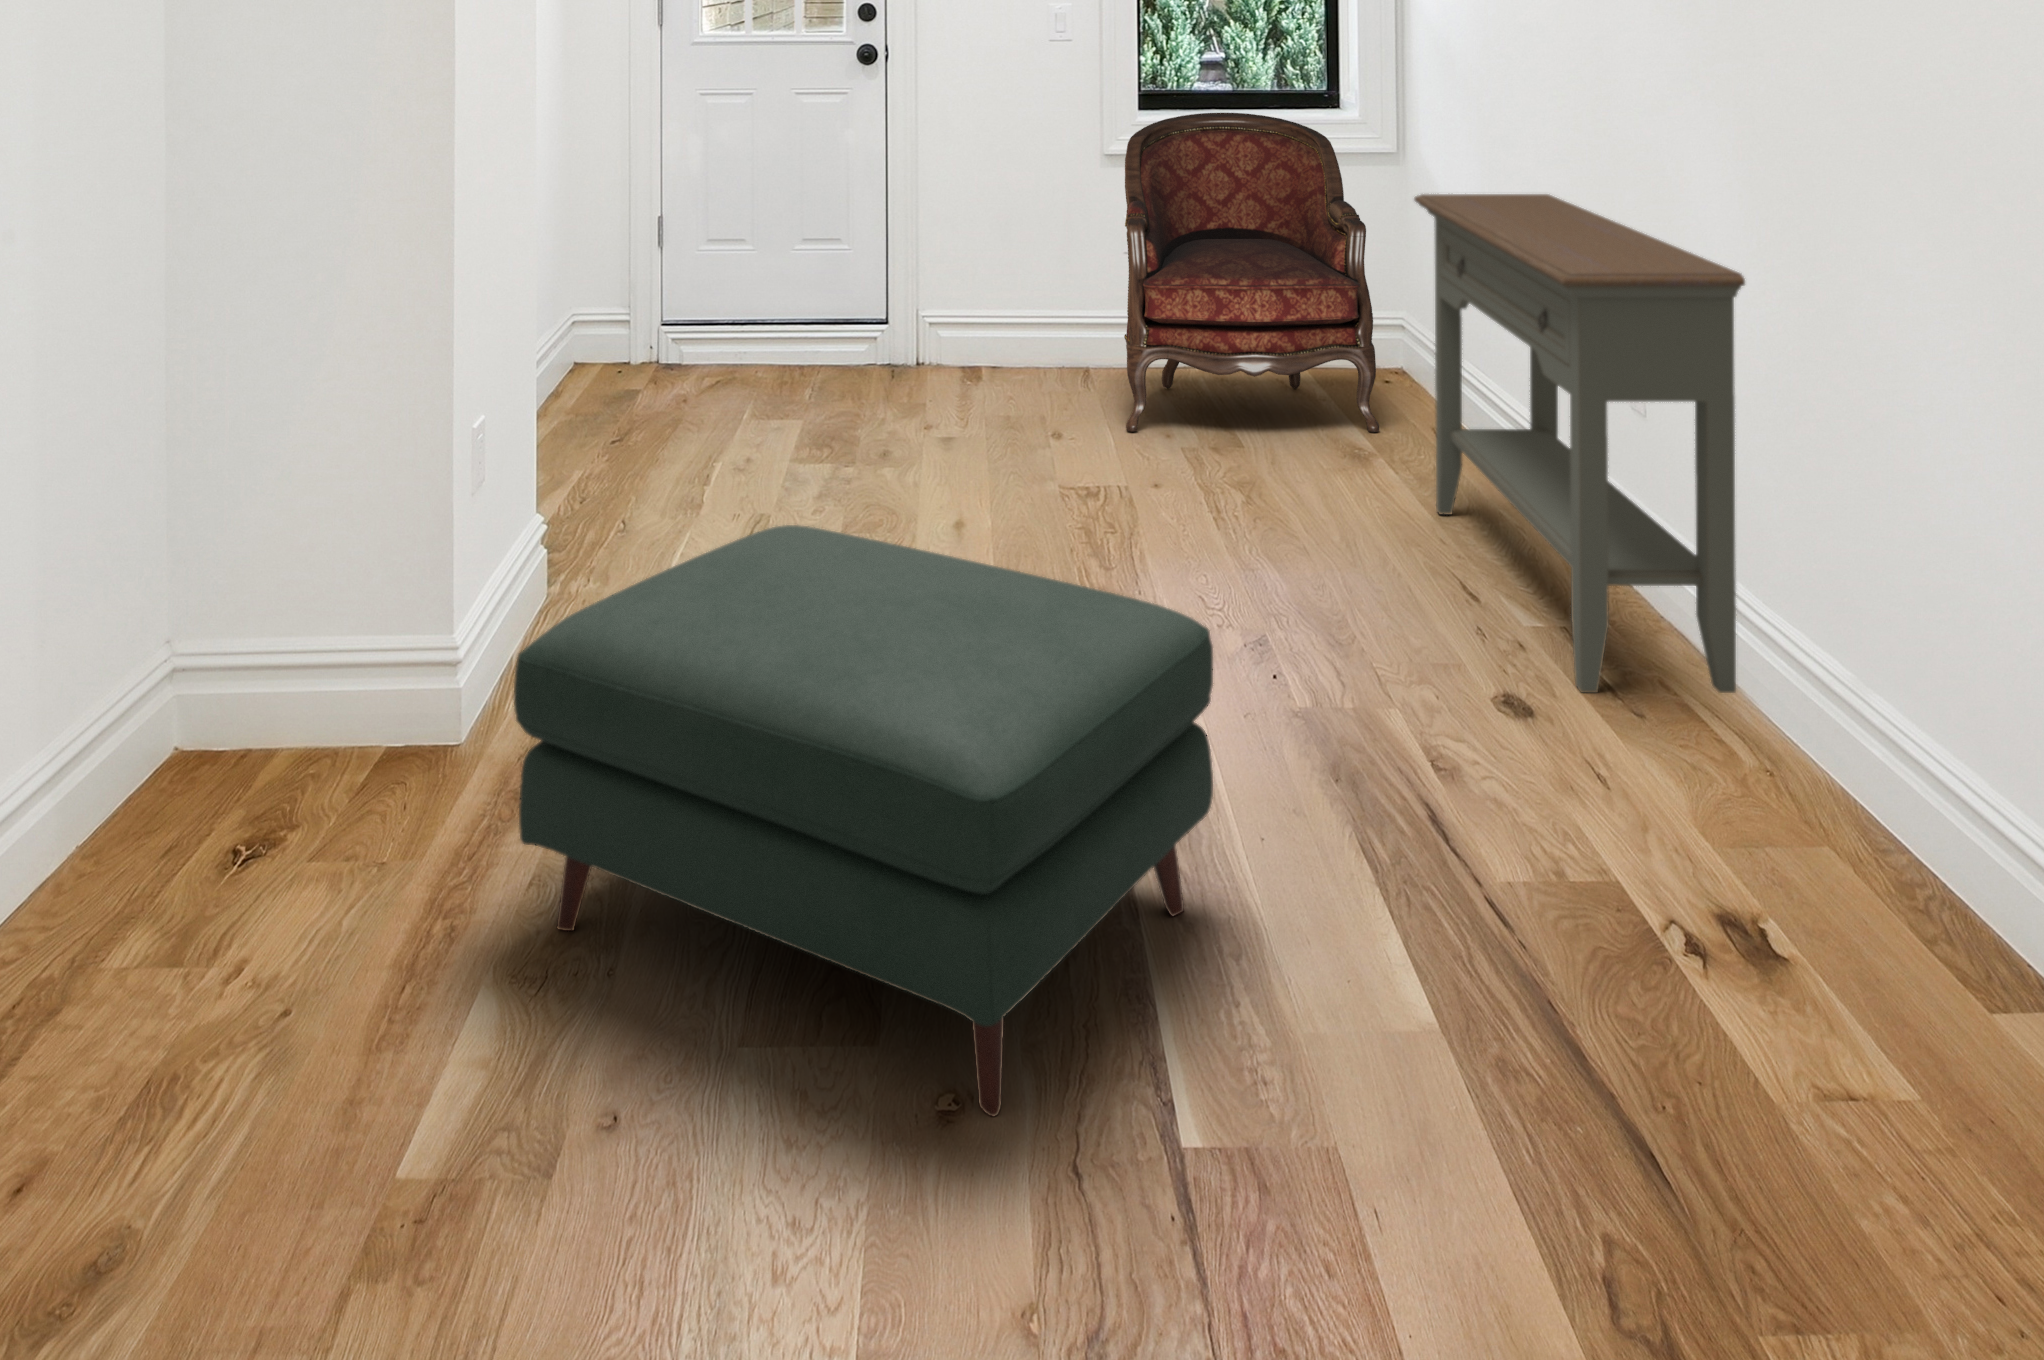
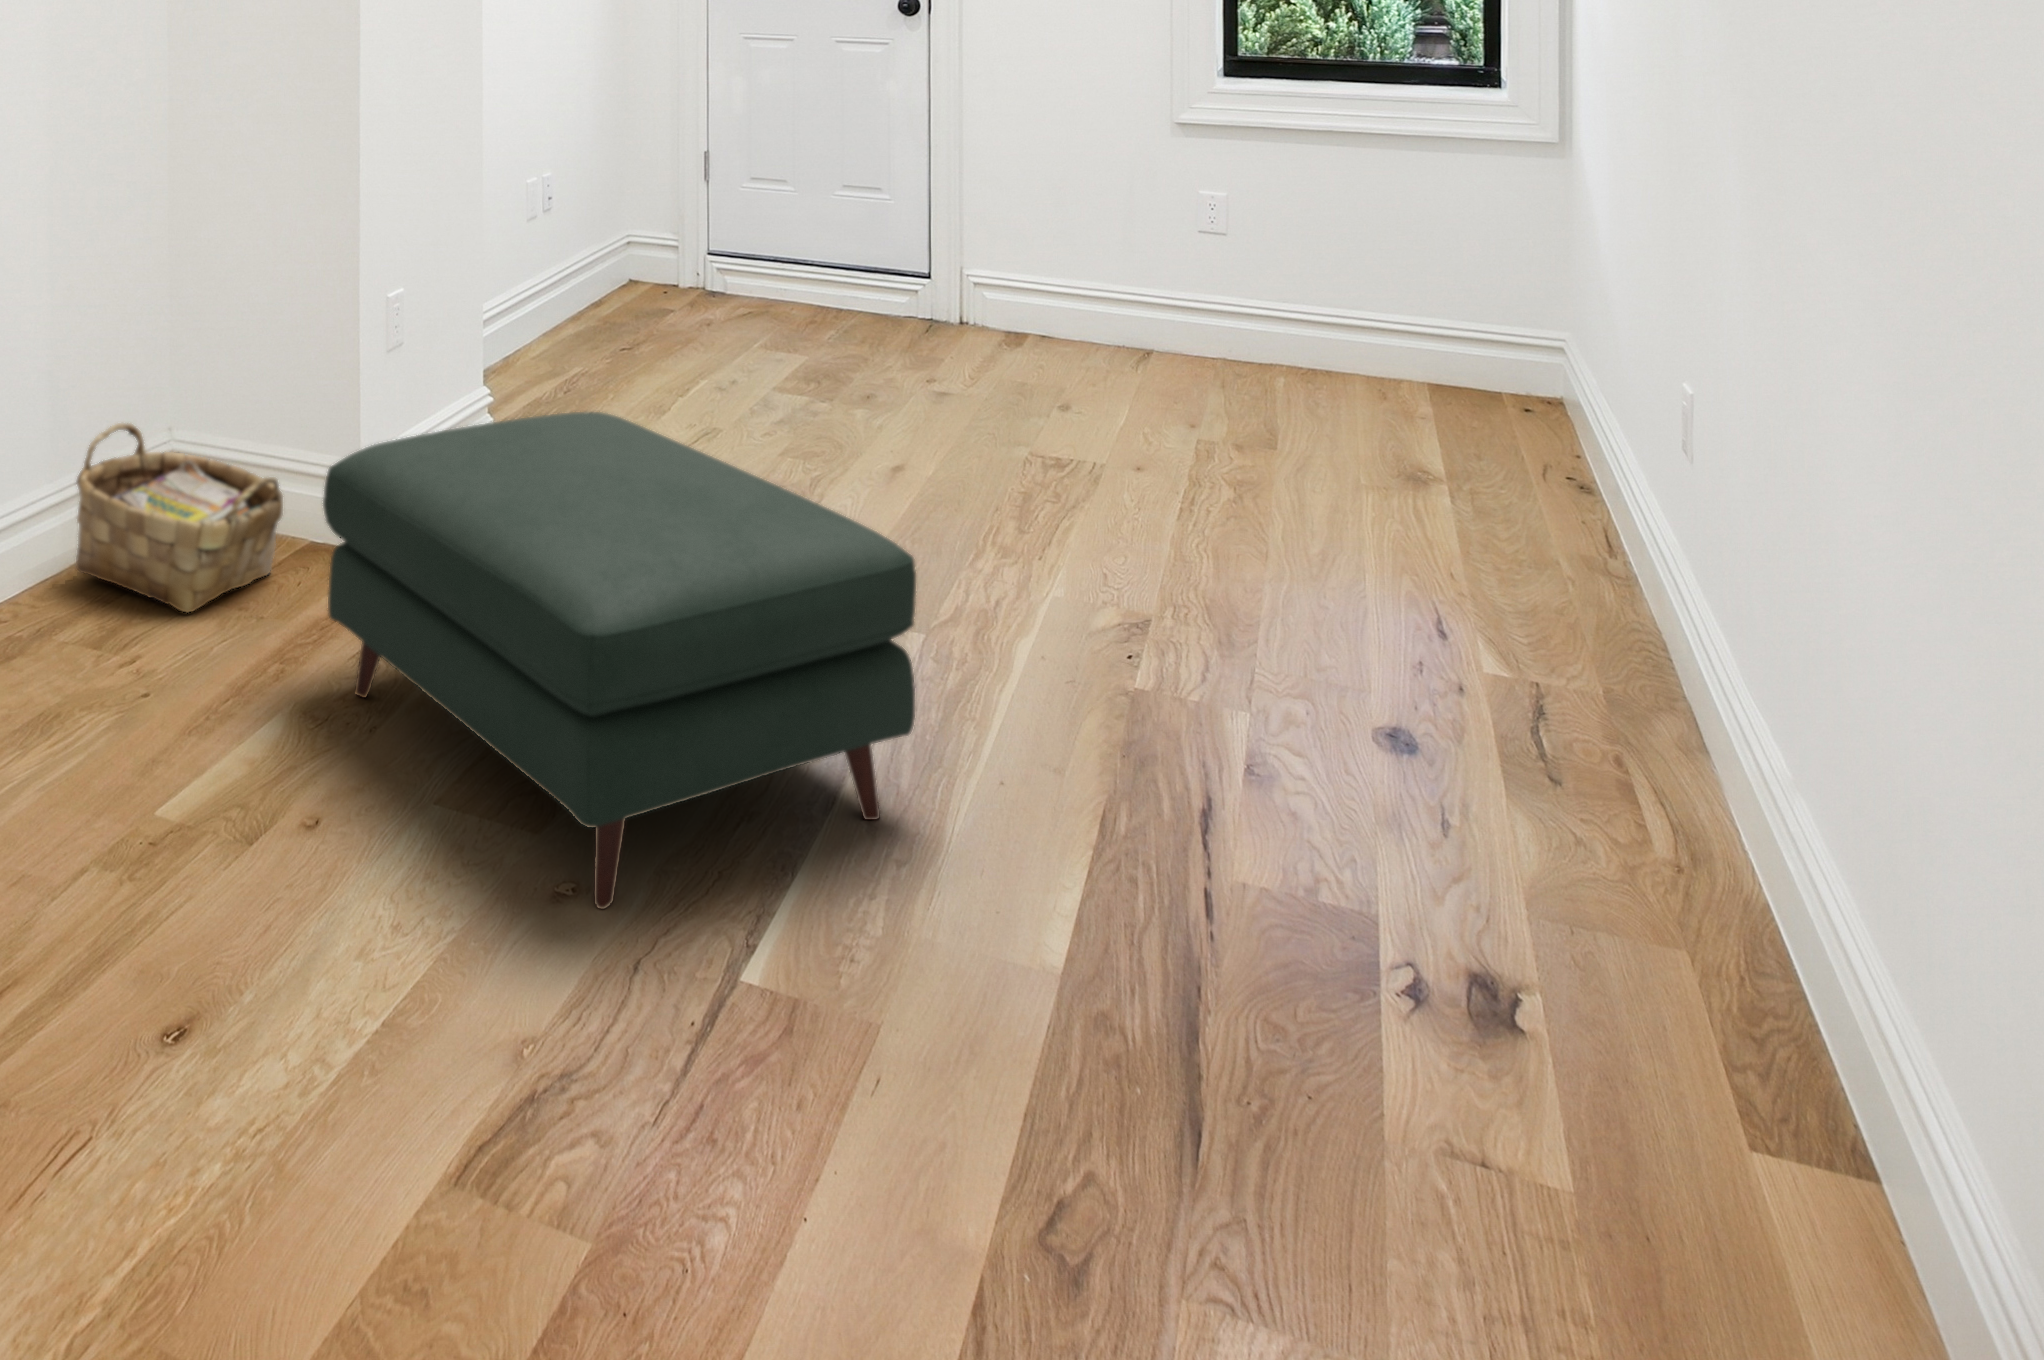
armchair: present [1124,113,1379,432] -> none [1146,83,1464,460]
console table: present [1414,194,1745,693] -> none [1455,185,1741,798]
woven basket: none [83,642,382,878] -> present [76,423,283,612]

